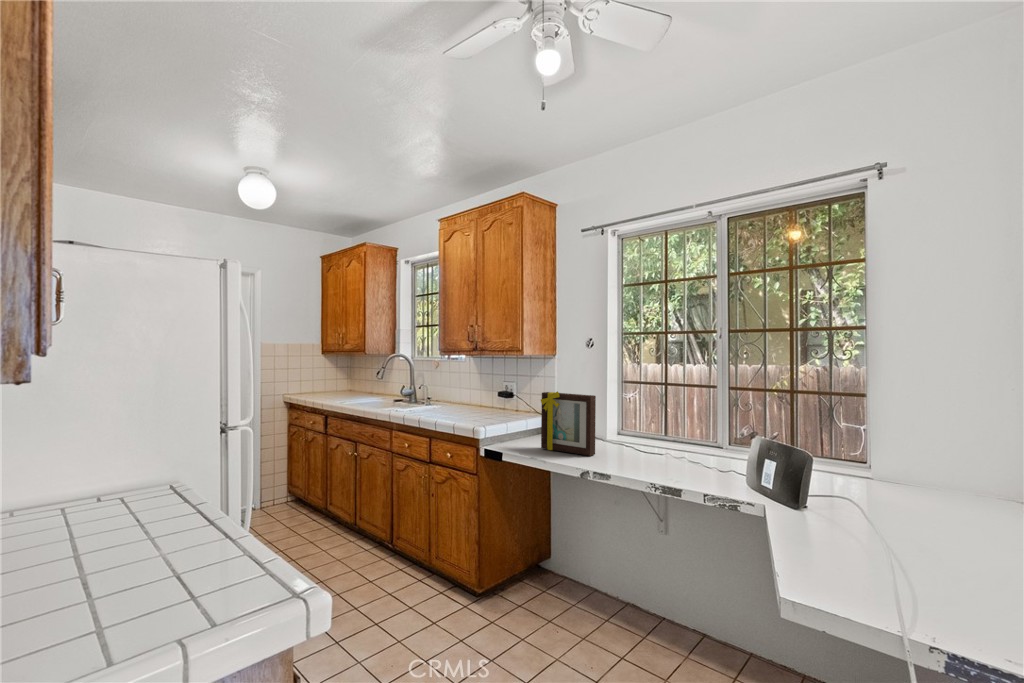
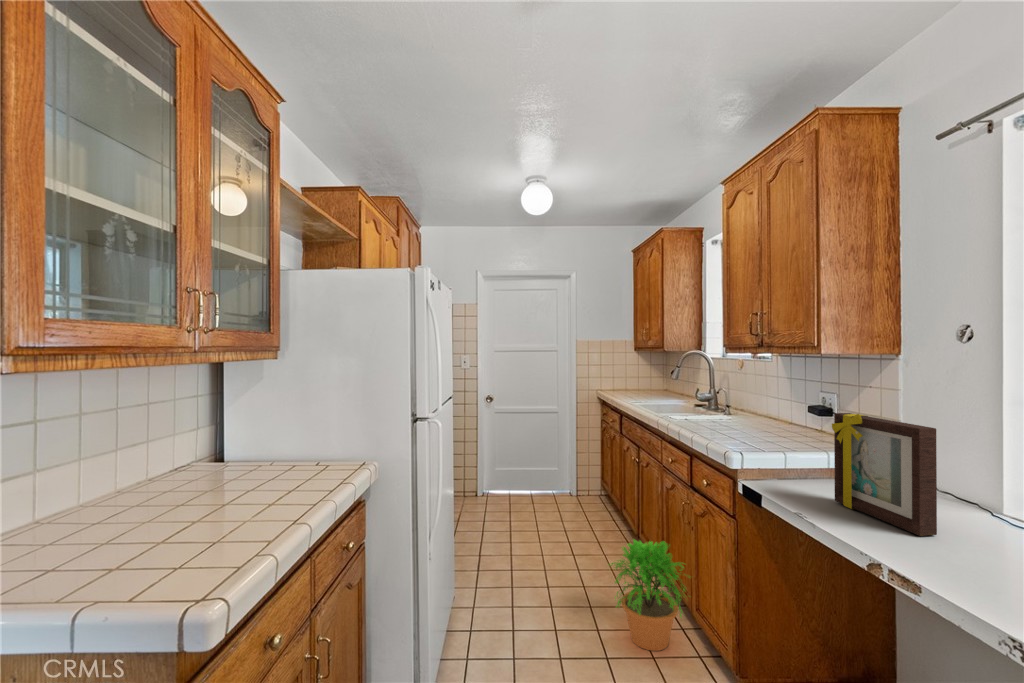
potted plant: none [366,510,439,605] -> present [611,540,685,651]

